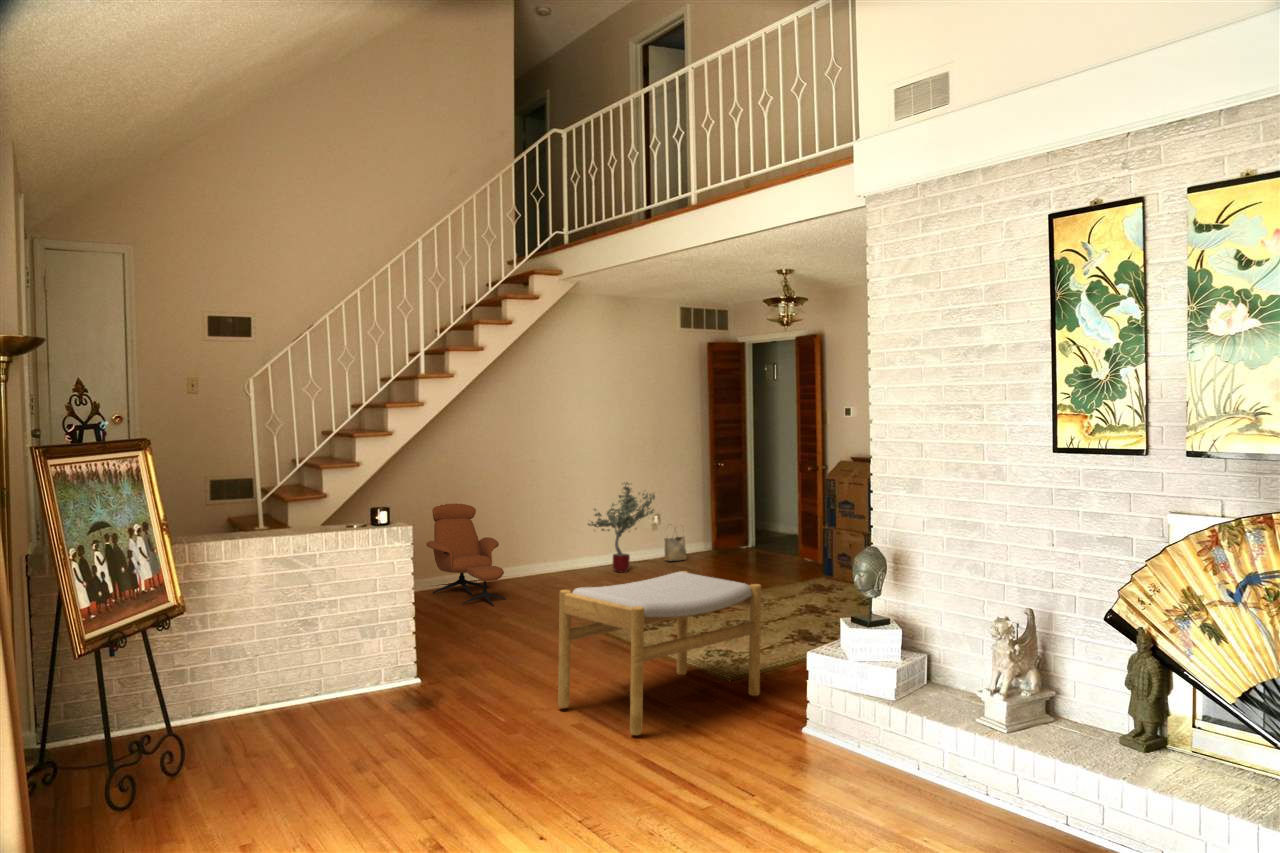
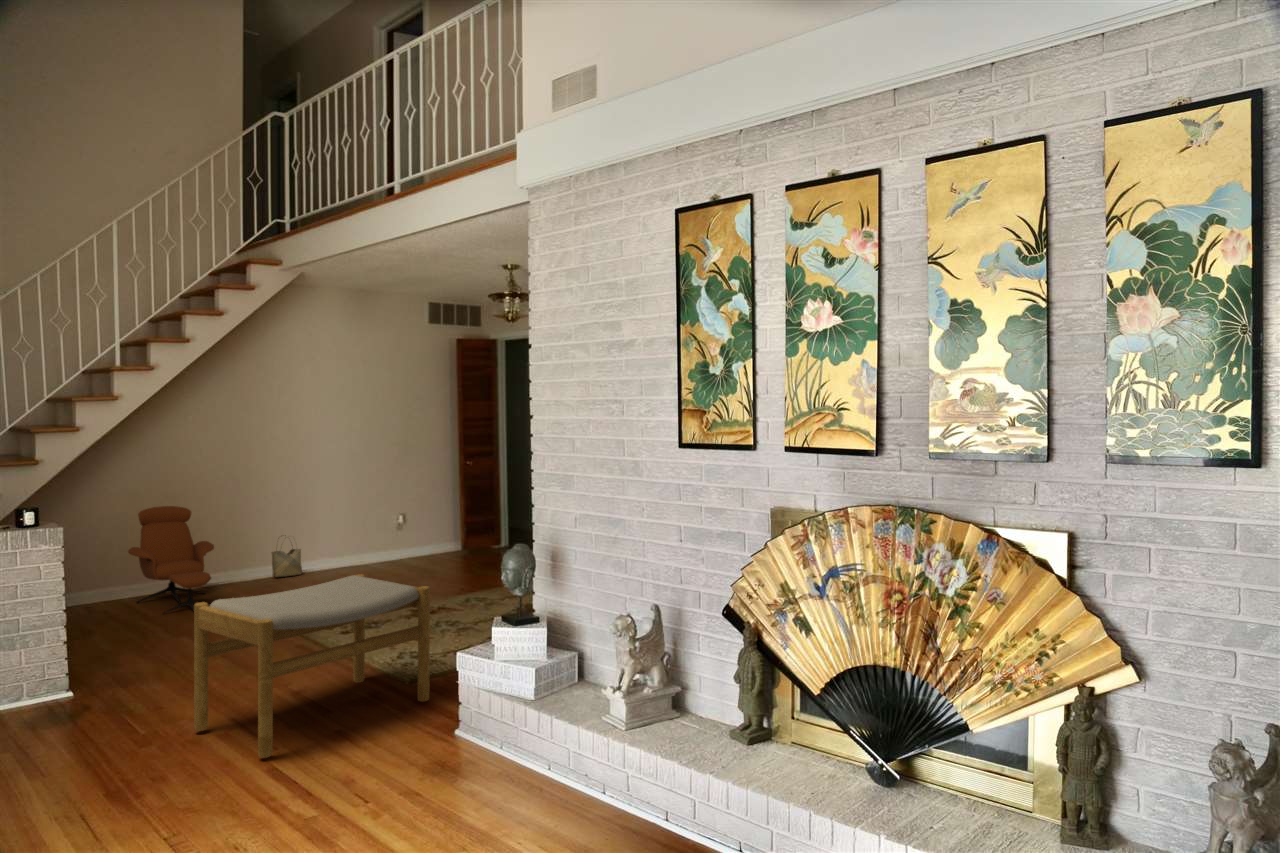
potted tree: present [588,482,655,572] -> none [321,478,397,571]
woven basket: present [665,537,687,561] -> present [272,549,302,577]

